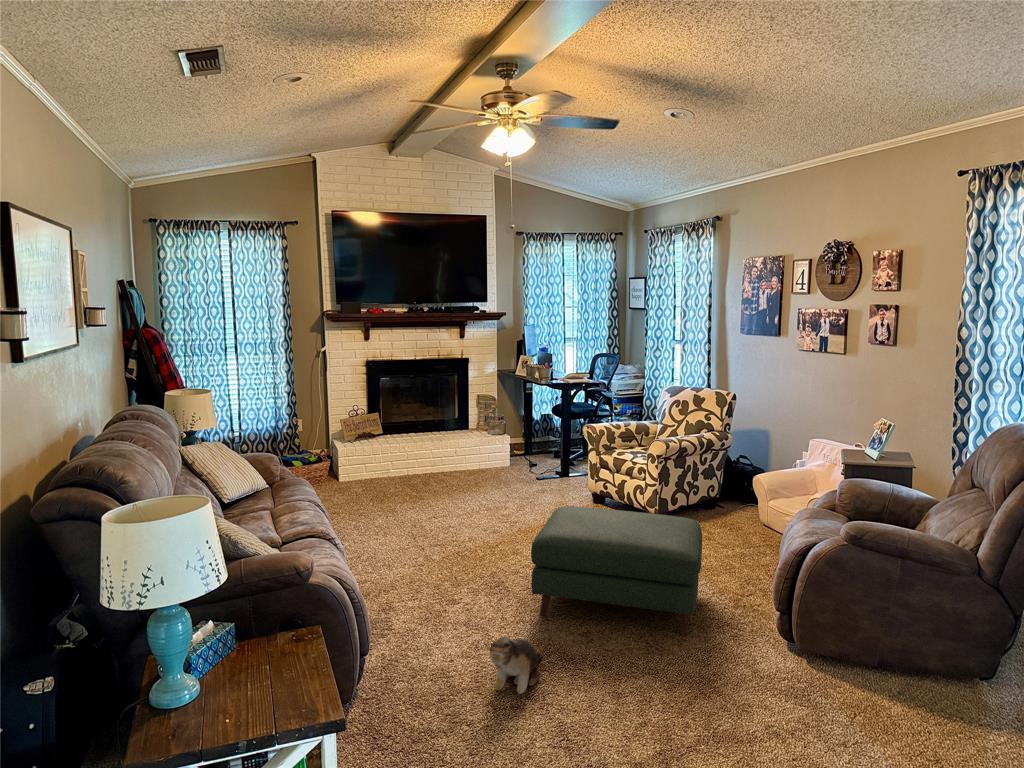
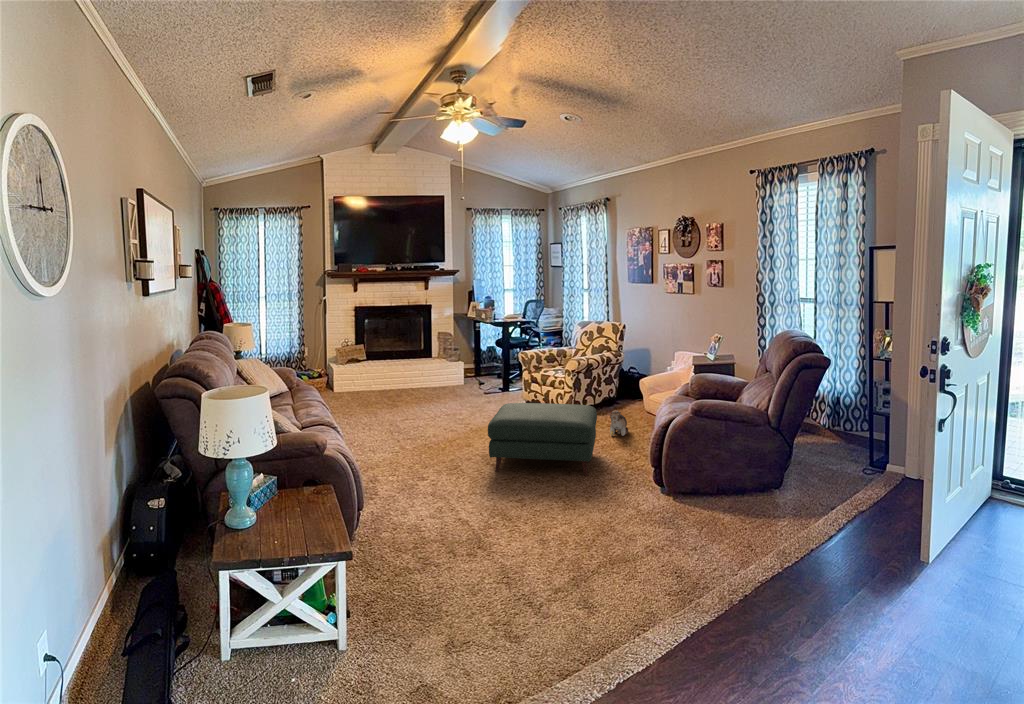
plush toy: present [484,636,541,694] -> present [609,410,628,436]

